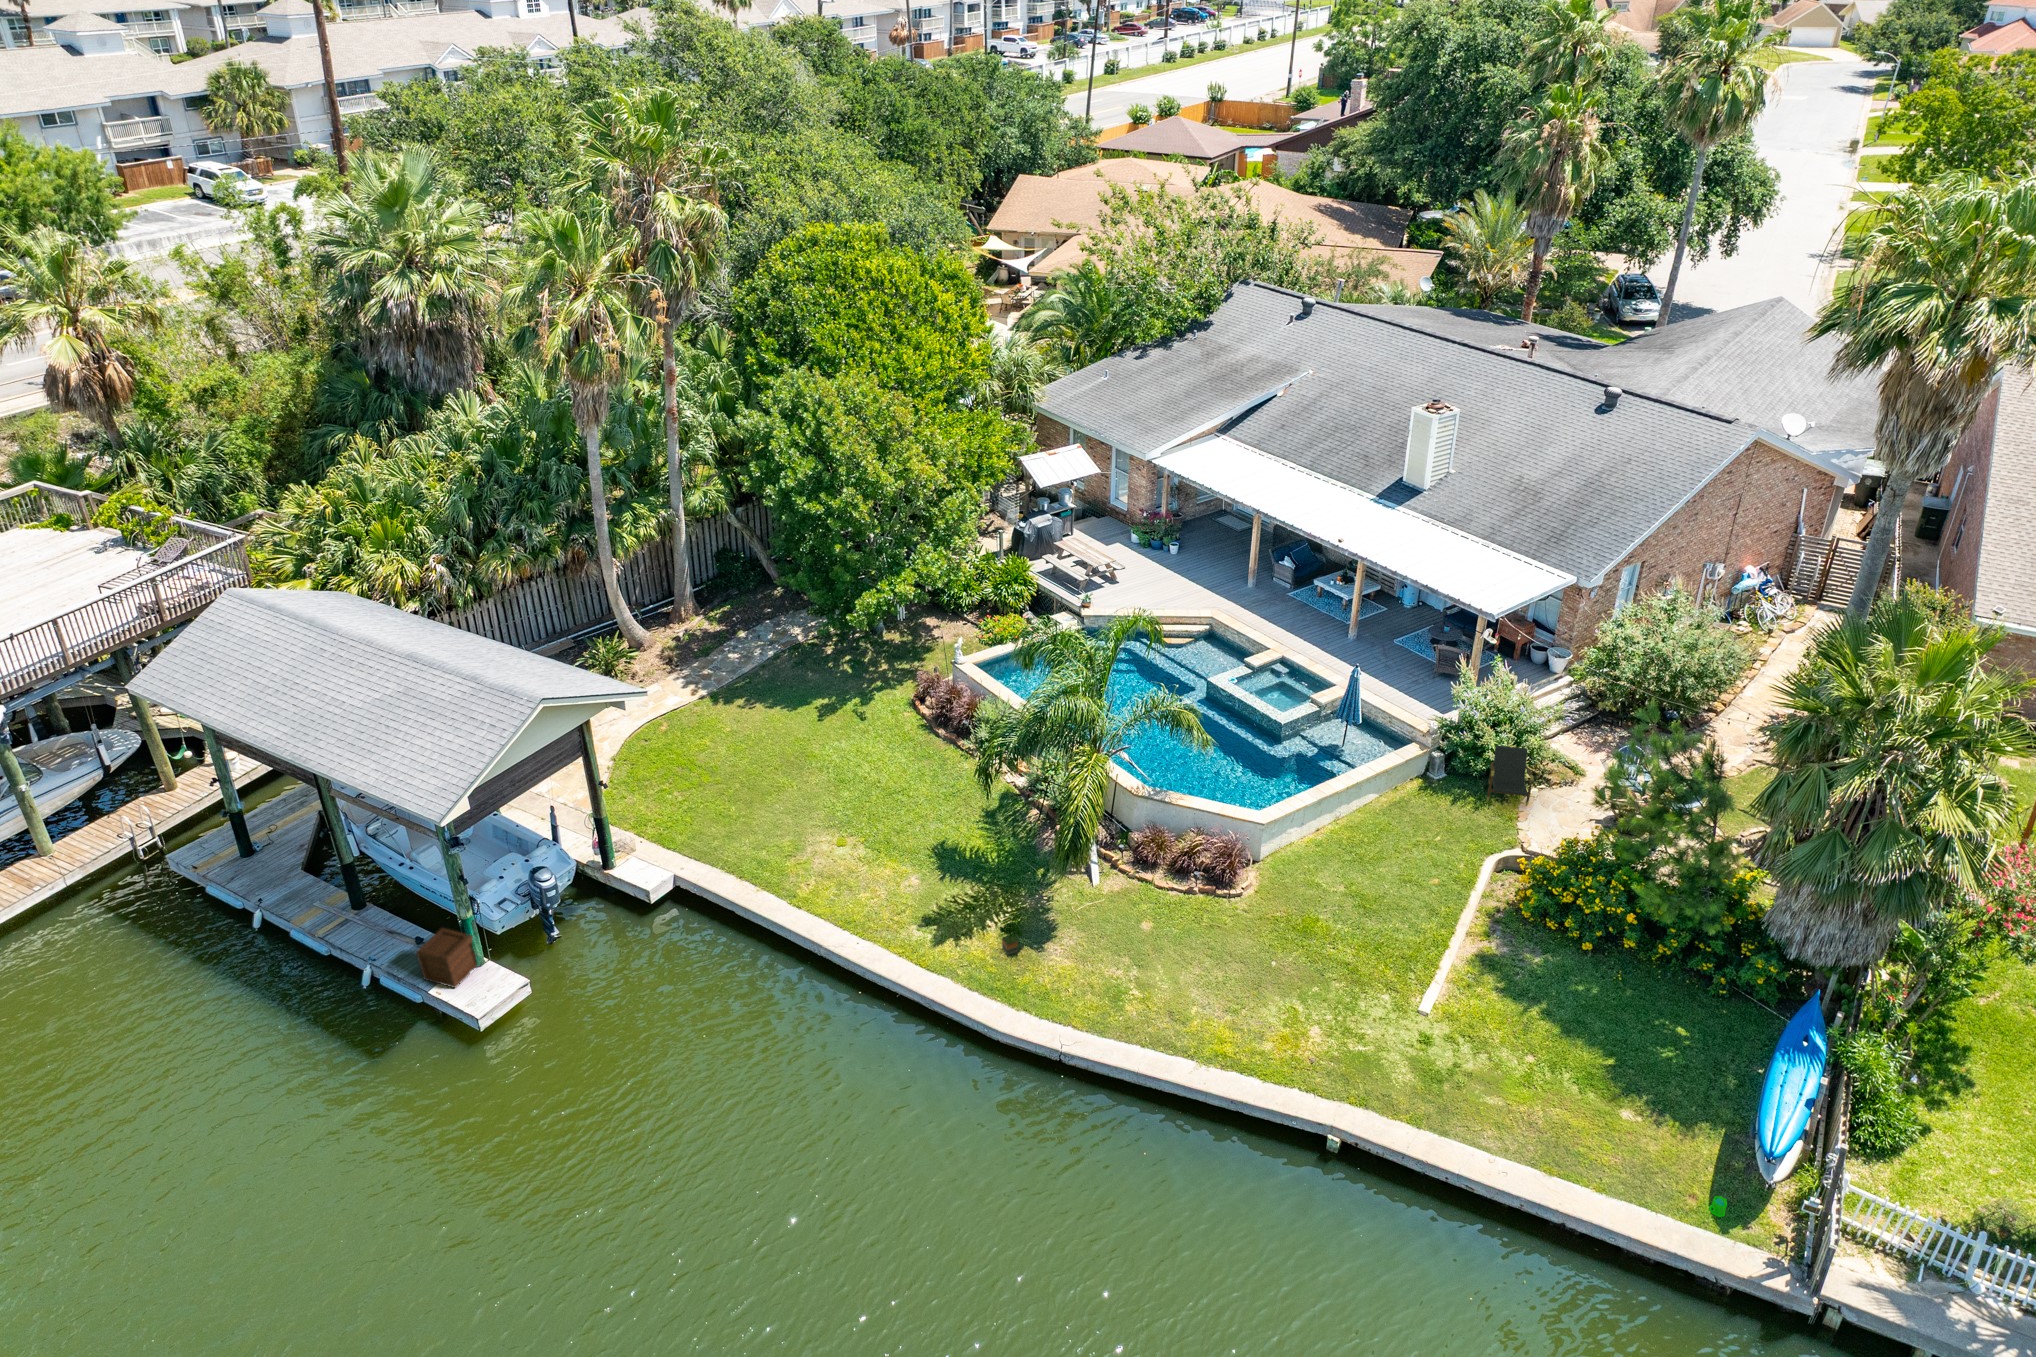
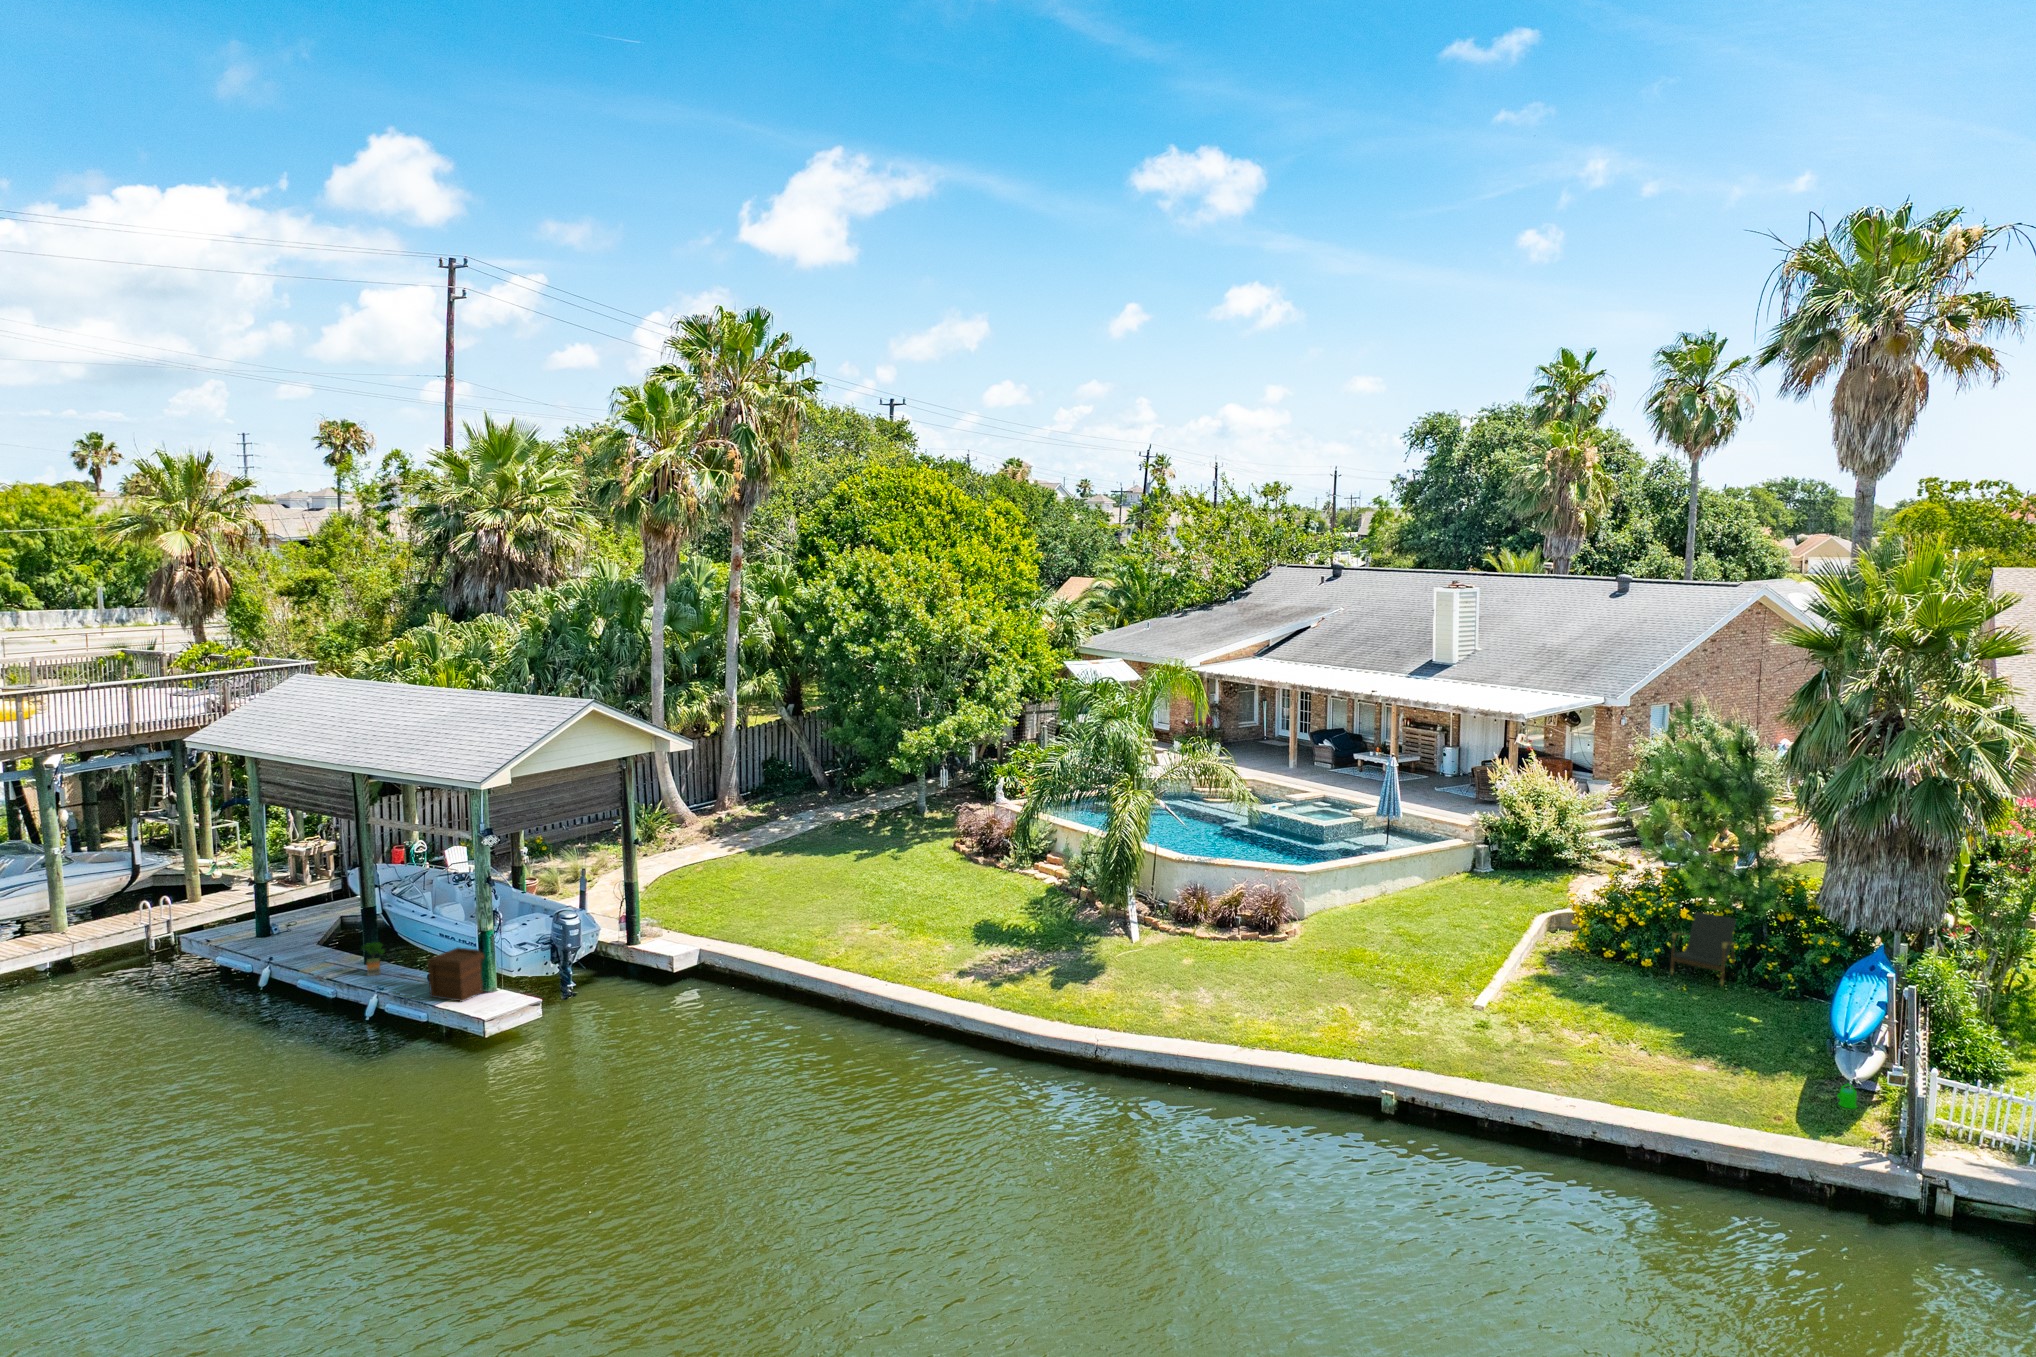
lounge chair: present [1487,746,1534,806] -> present [1671,912,1736,985]
potted tree: present [1000,921,1022,955] -> present [362,942,384,976]

